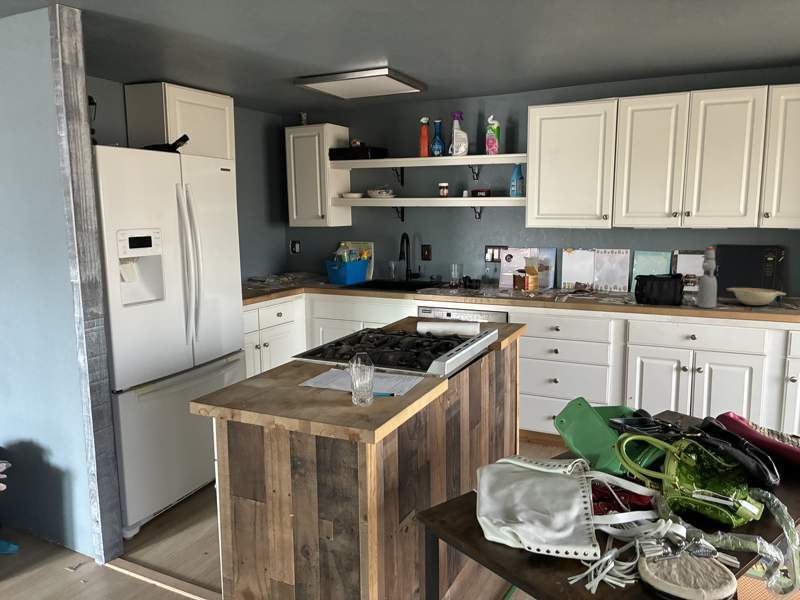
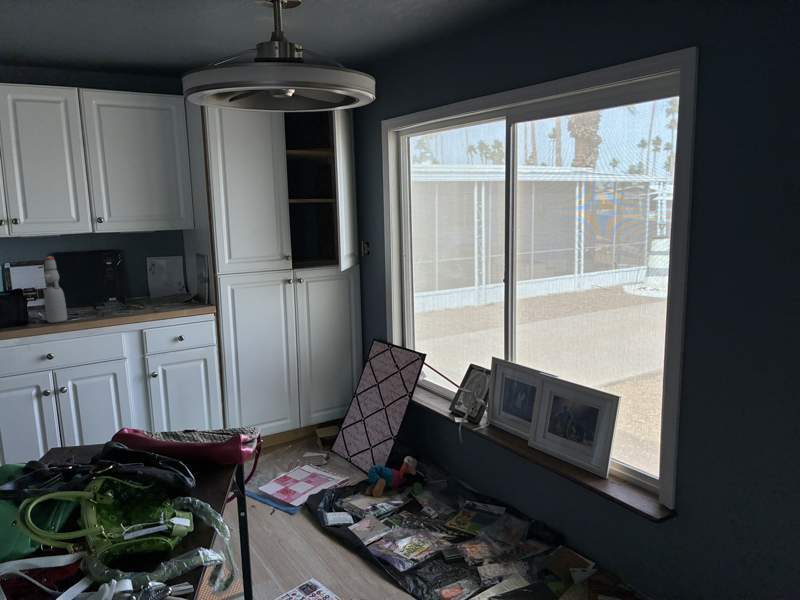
decorative bowl: present [727,288,786,305] -> none [73,293,131,311]

